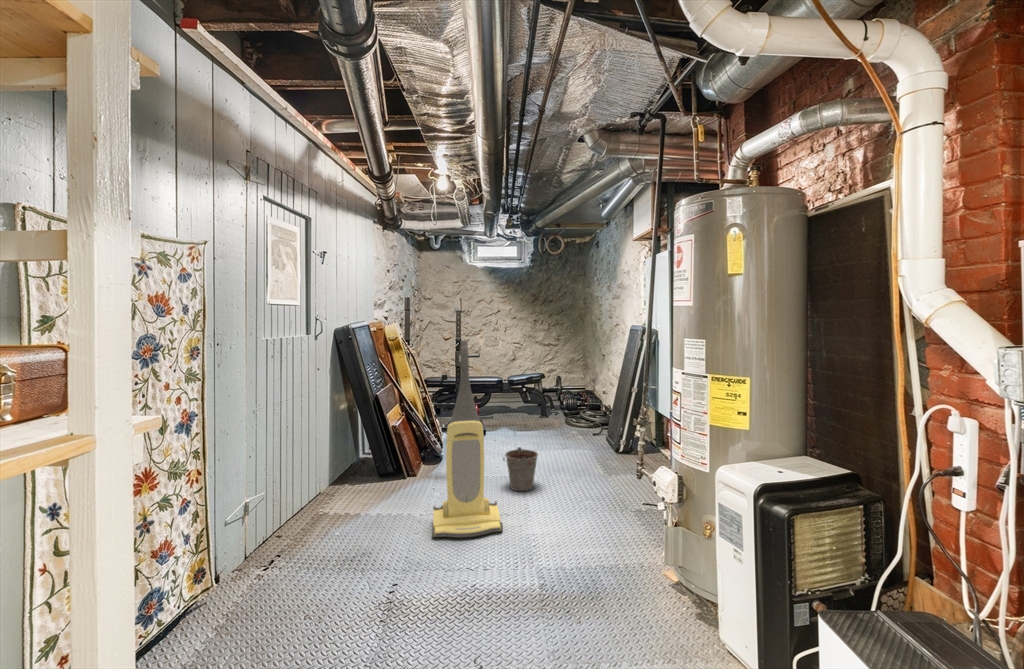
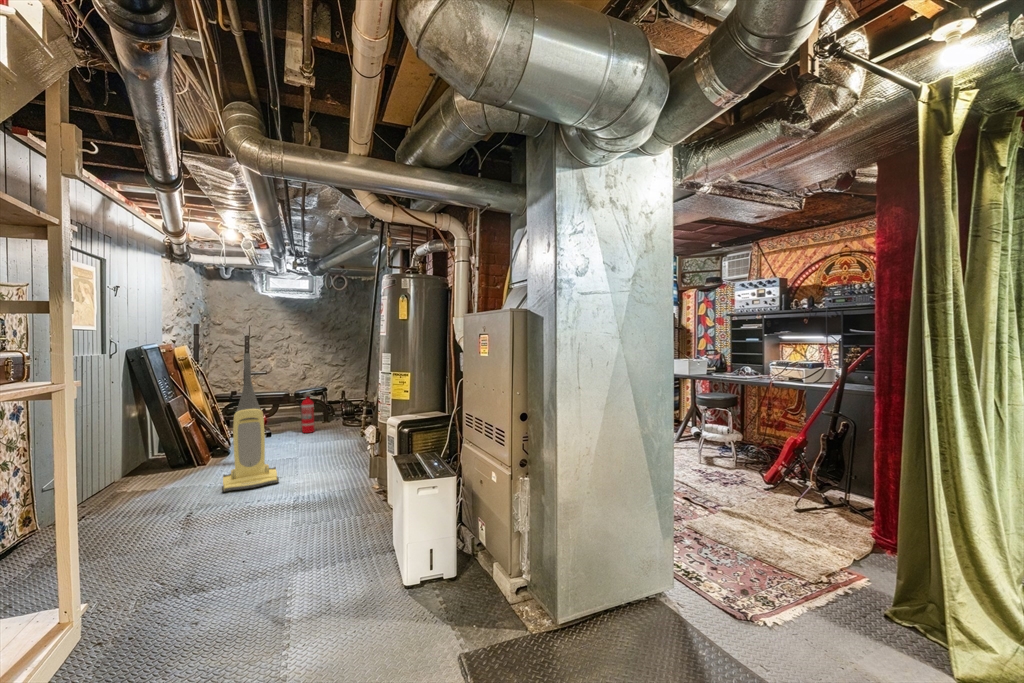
fire extinguisher: none [509,381,529,431] -> present [299,392,315,433]
bucket: present [503,447,538,491] -> none [284,434,313,464]

